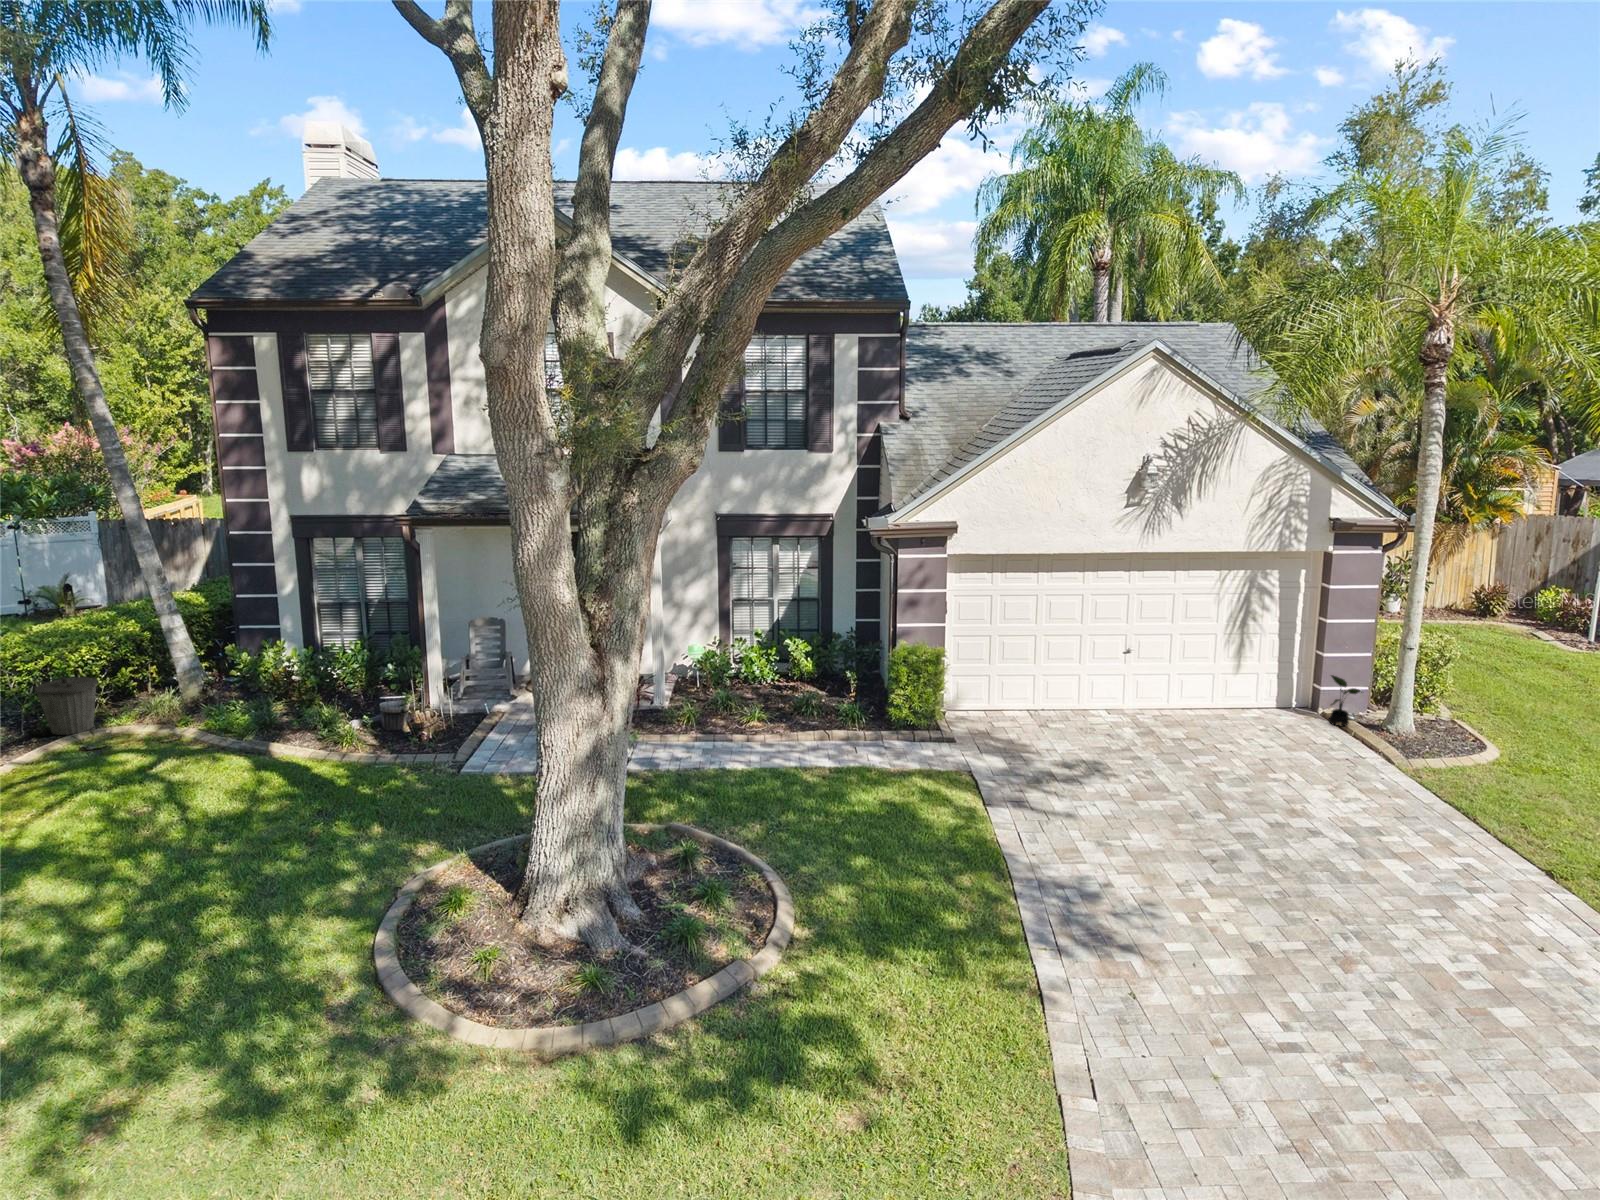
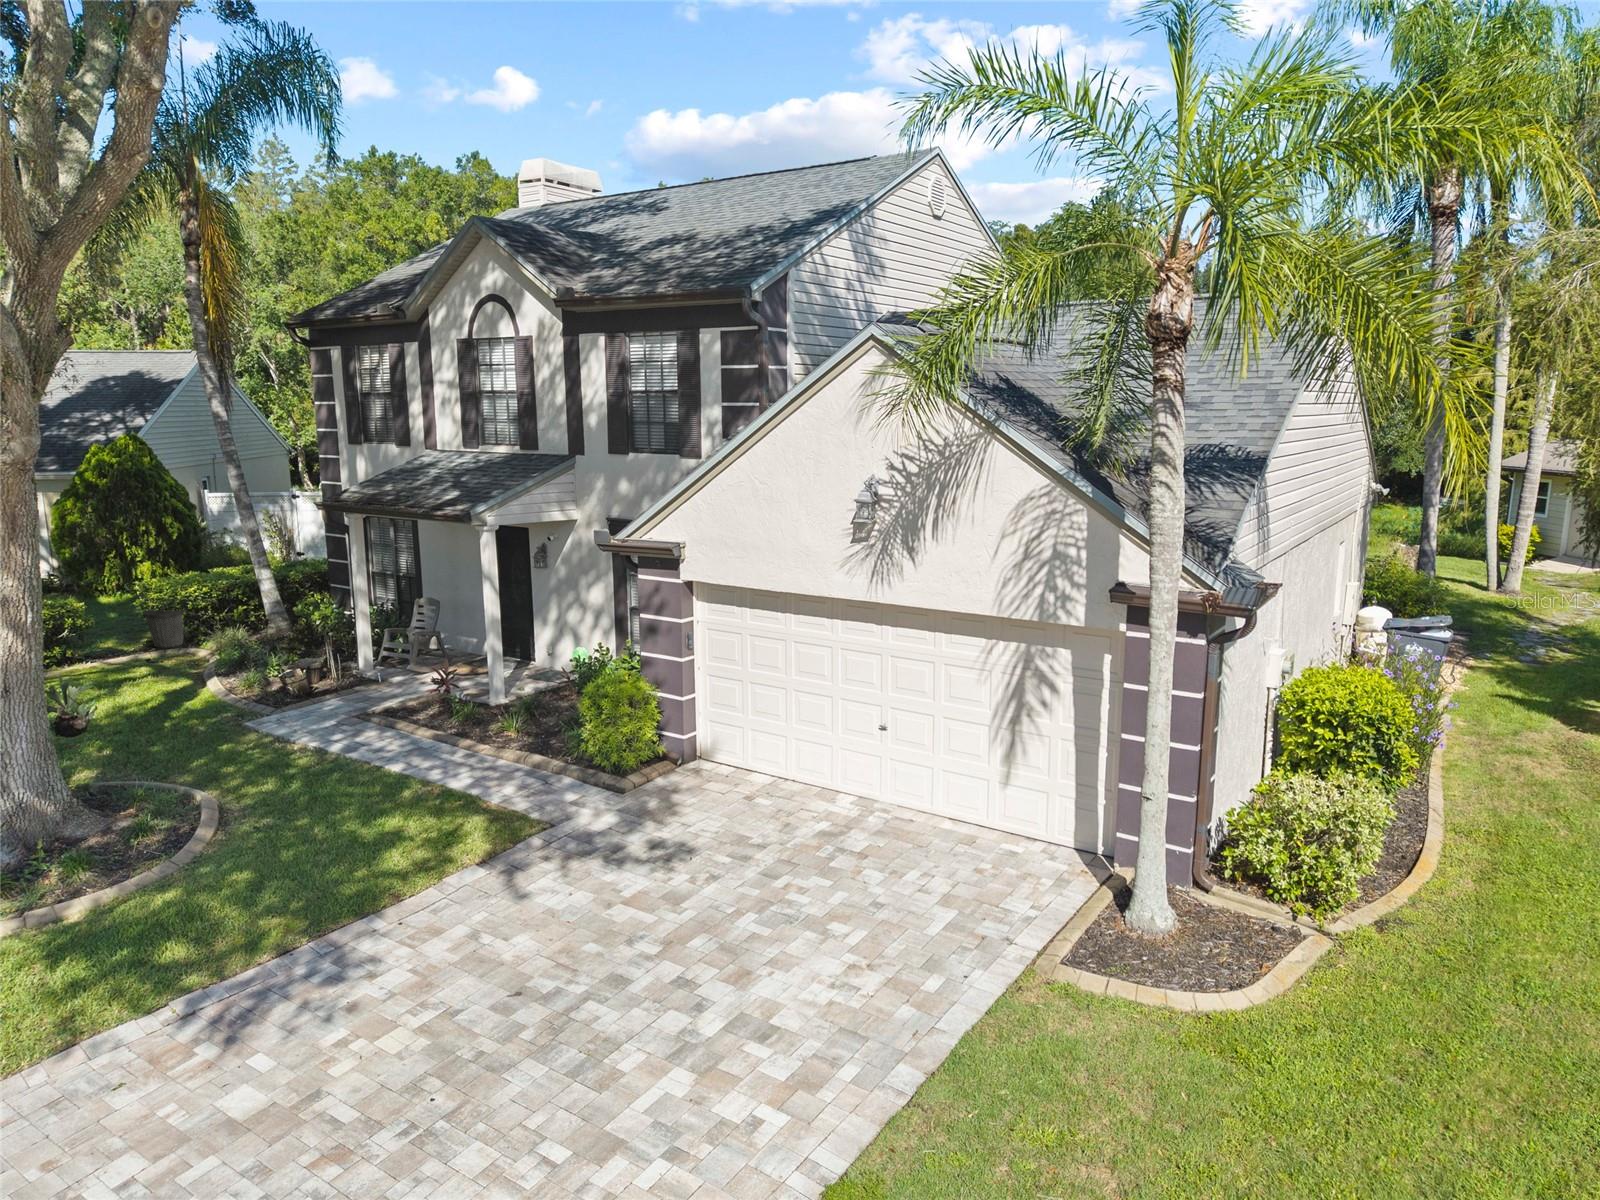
potted plant: present [1329,675,1362,726] -> none [1077,820,1128,899]

